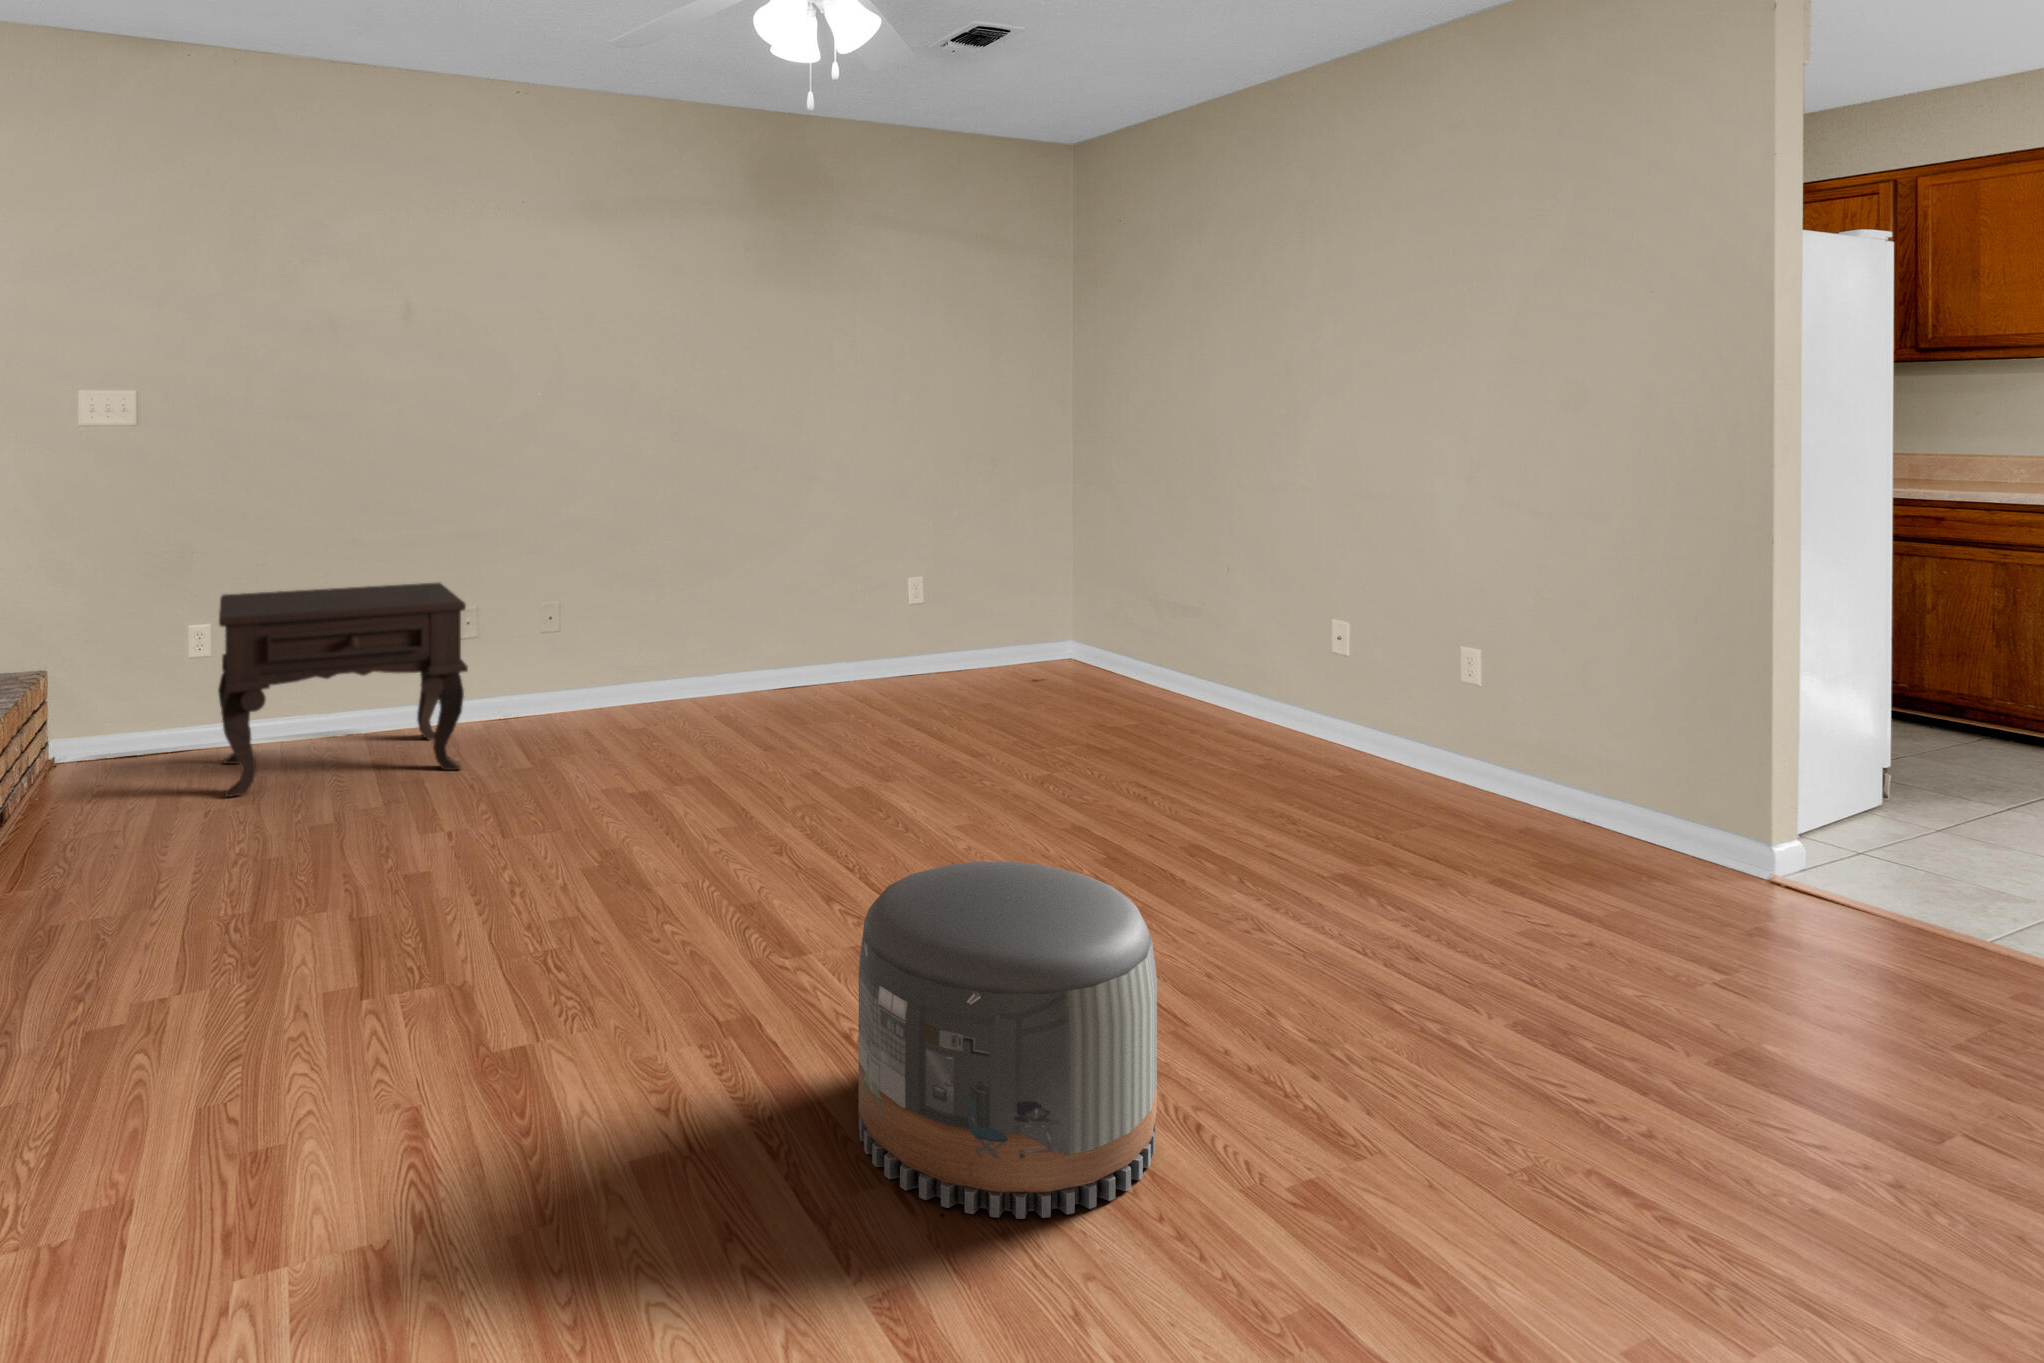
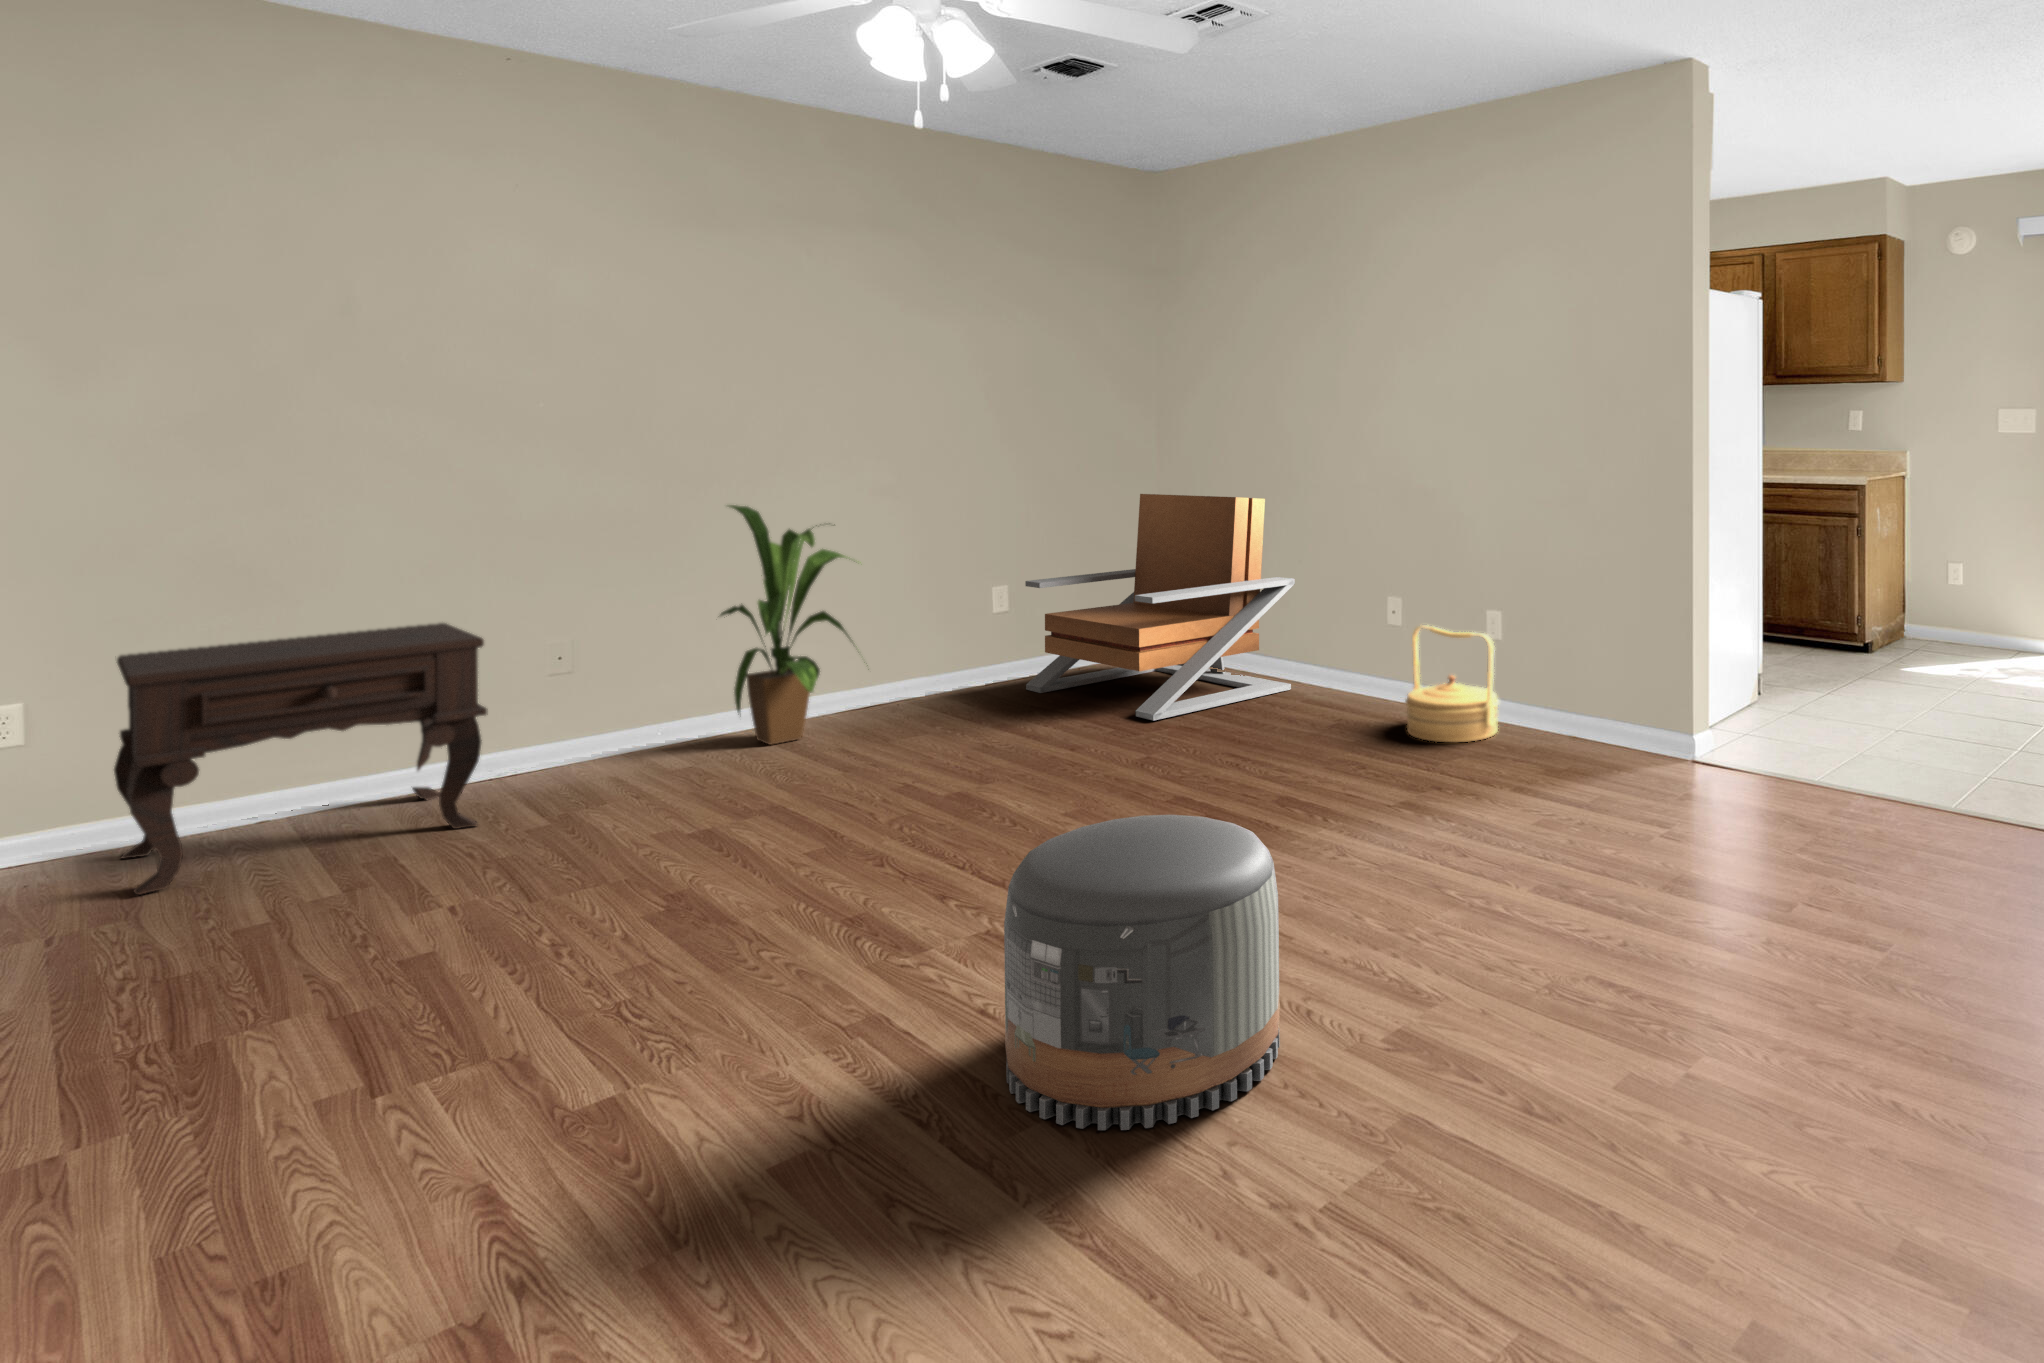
lounge chair: none [944,485,1235,736] -> present [1025,494,1295,721]
house plant: none [644,487,791,720] -> present [720,505,868,745]
woven basket: none [1361,658,1486,806] -> present [1405,625,1499,742]

